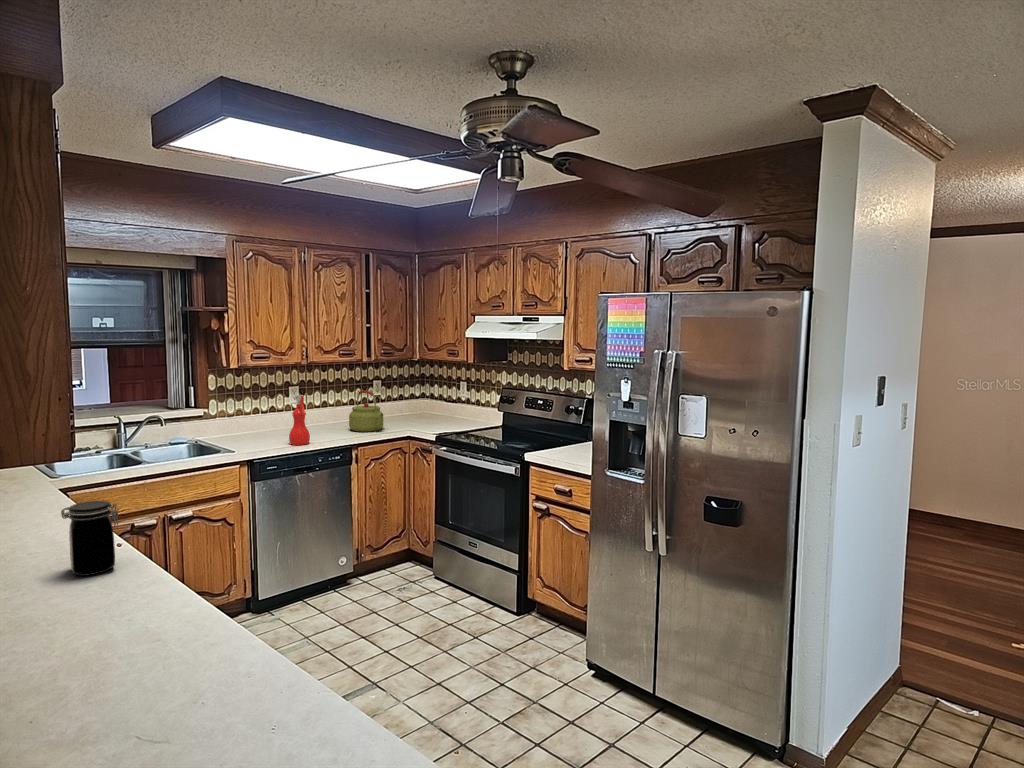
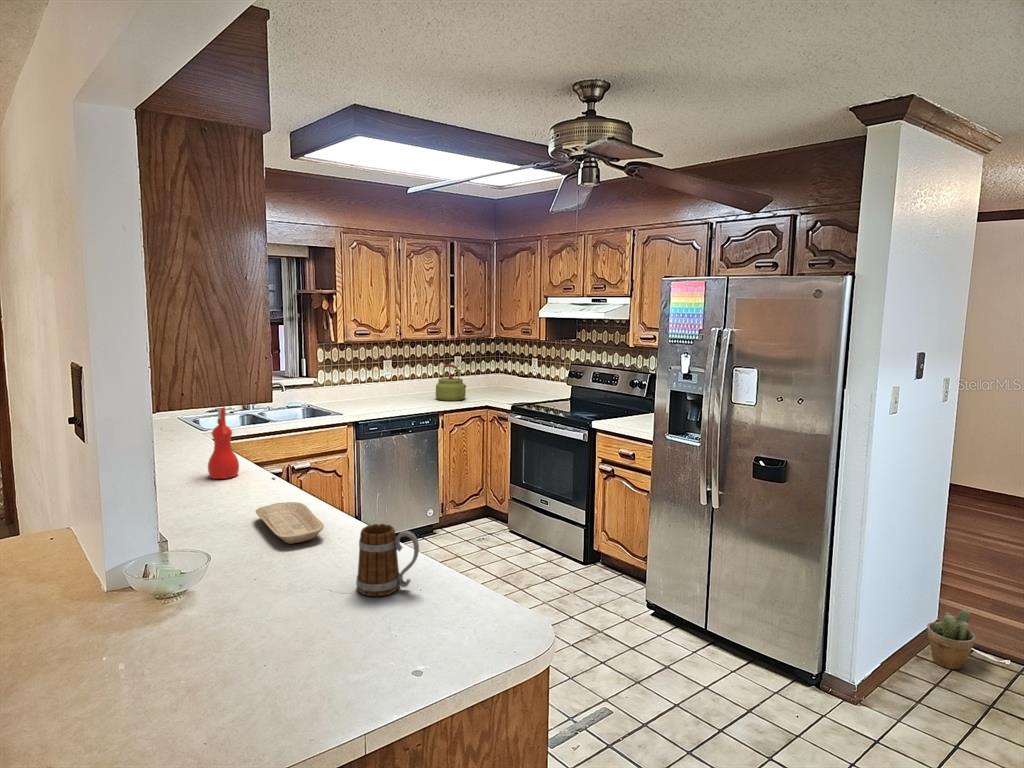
spray bottle: present [289,395,310,445] -> present [208,407,239,479]
jar: present [61,500,119,576] -> none [239,443,280,500]
tray: none [71,580,159,645] -> present [256,502,324,544]
mug: none [181,624,272,732] -> present [356,524,419,596]
potted plant: none [894,659,946,727] -> present [927,610,975,670]

